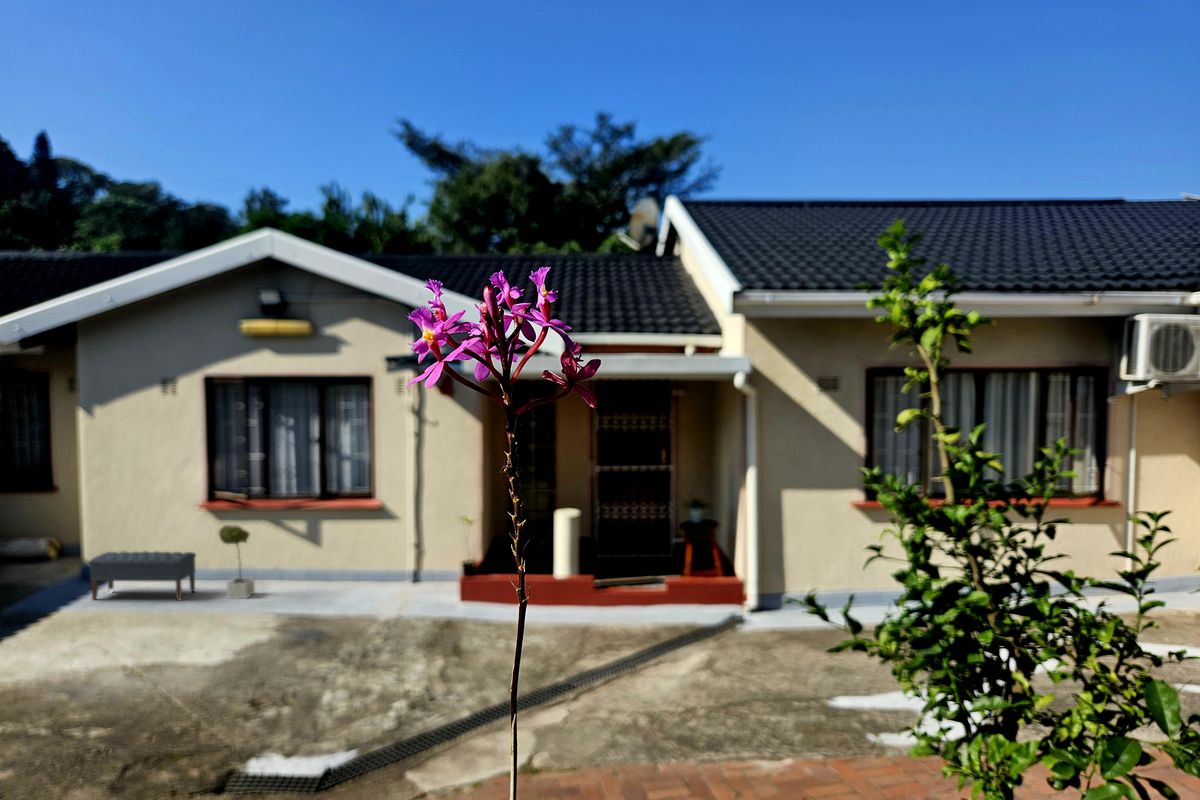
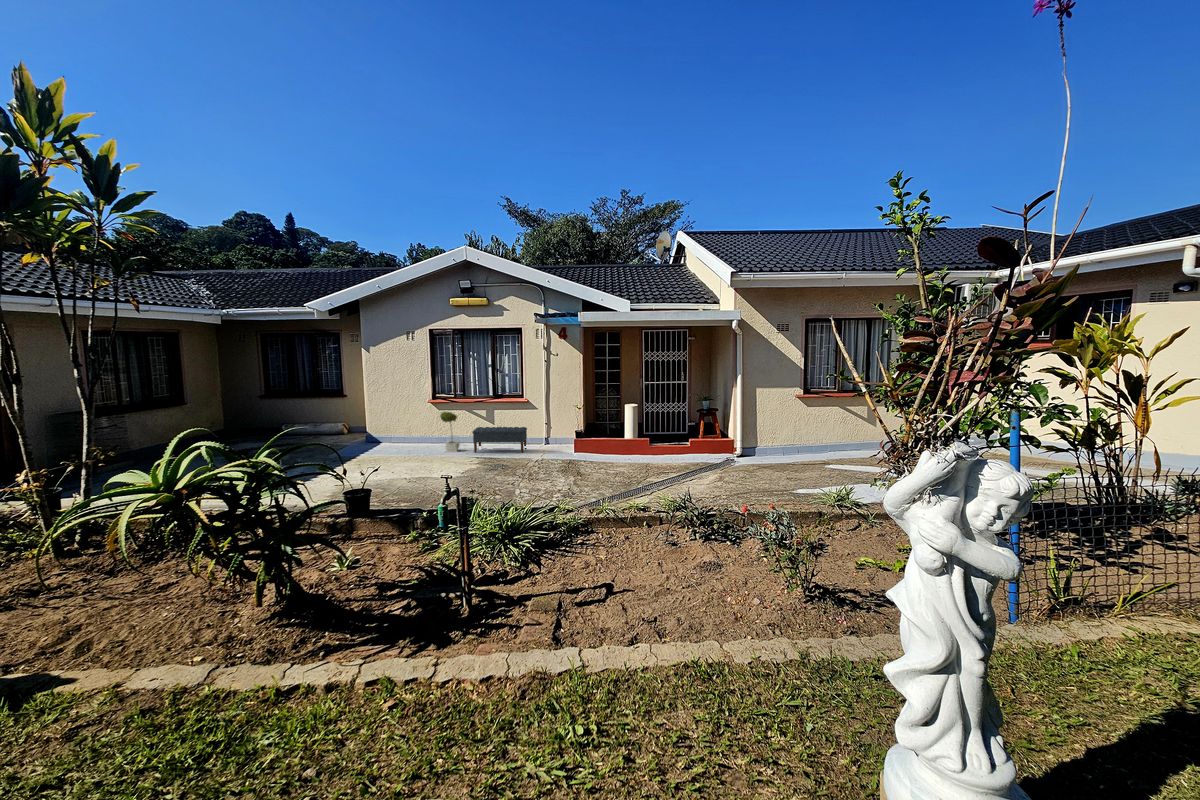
bench: present [89,552,196,601] -> present [472,427,527,453]

